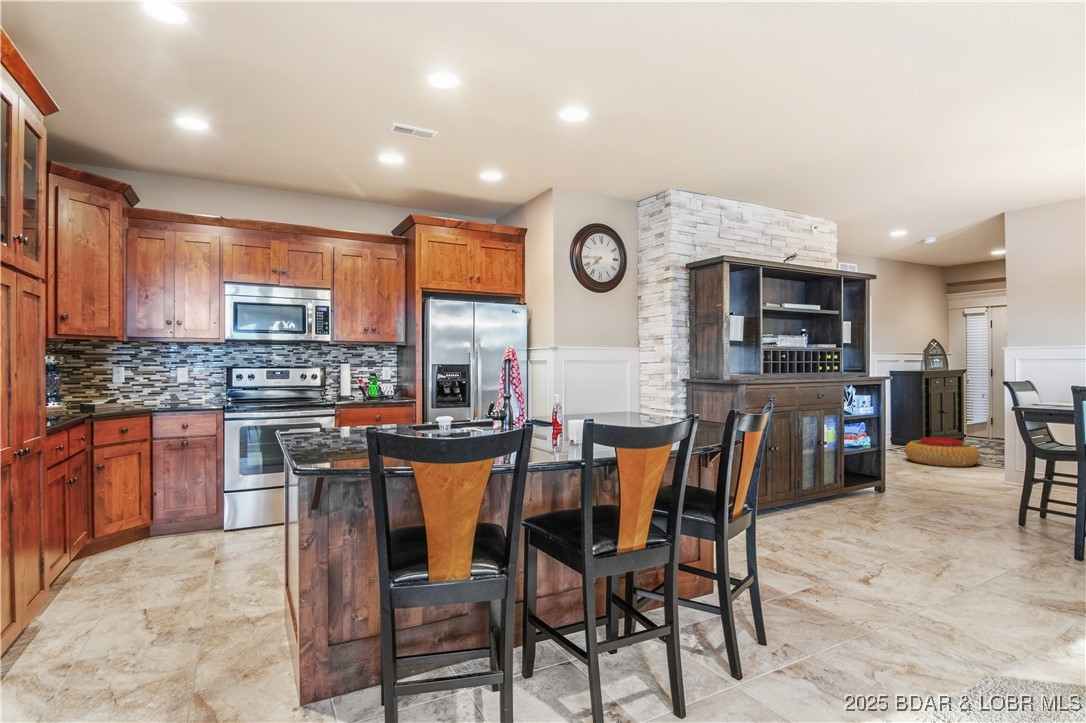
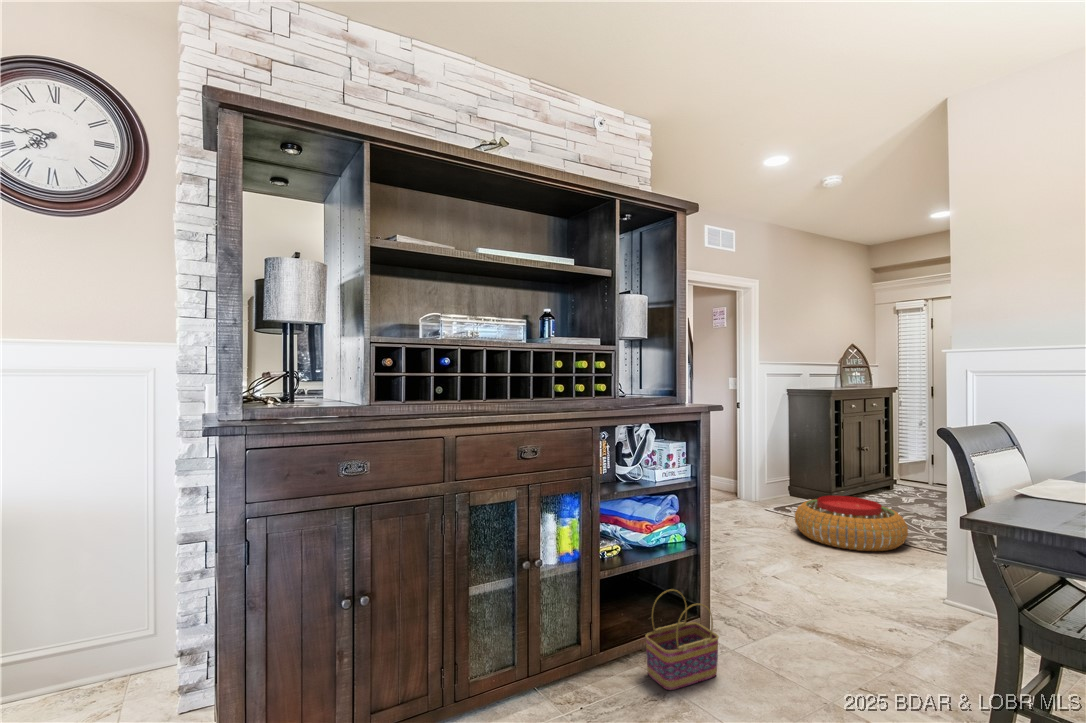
basket: none [863,462,899,502] -> present [646,589,719,690]

